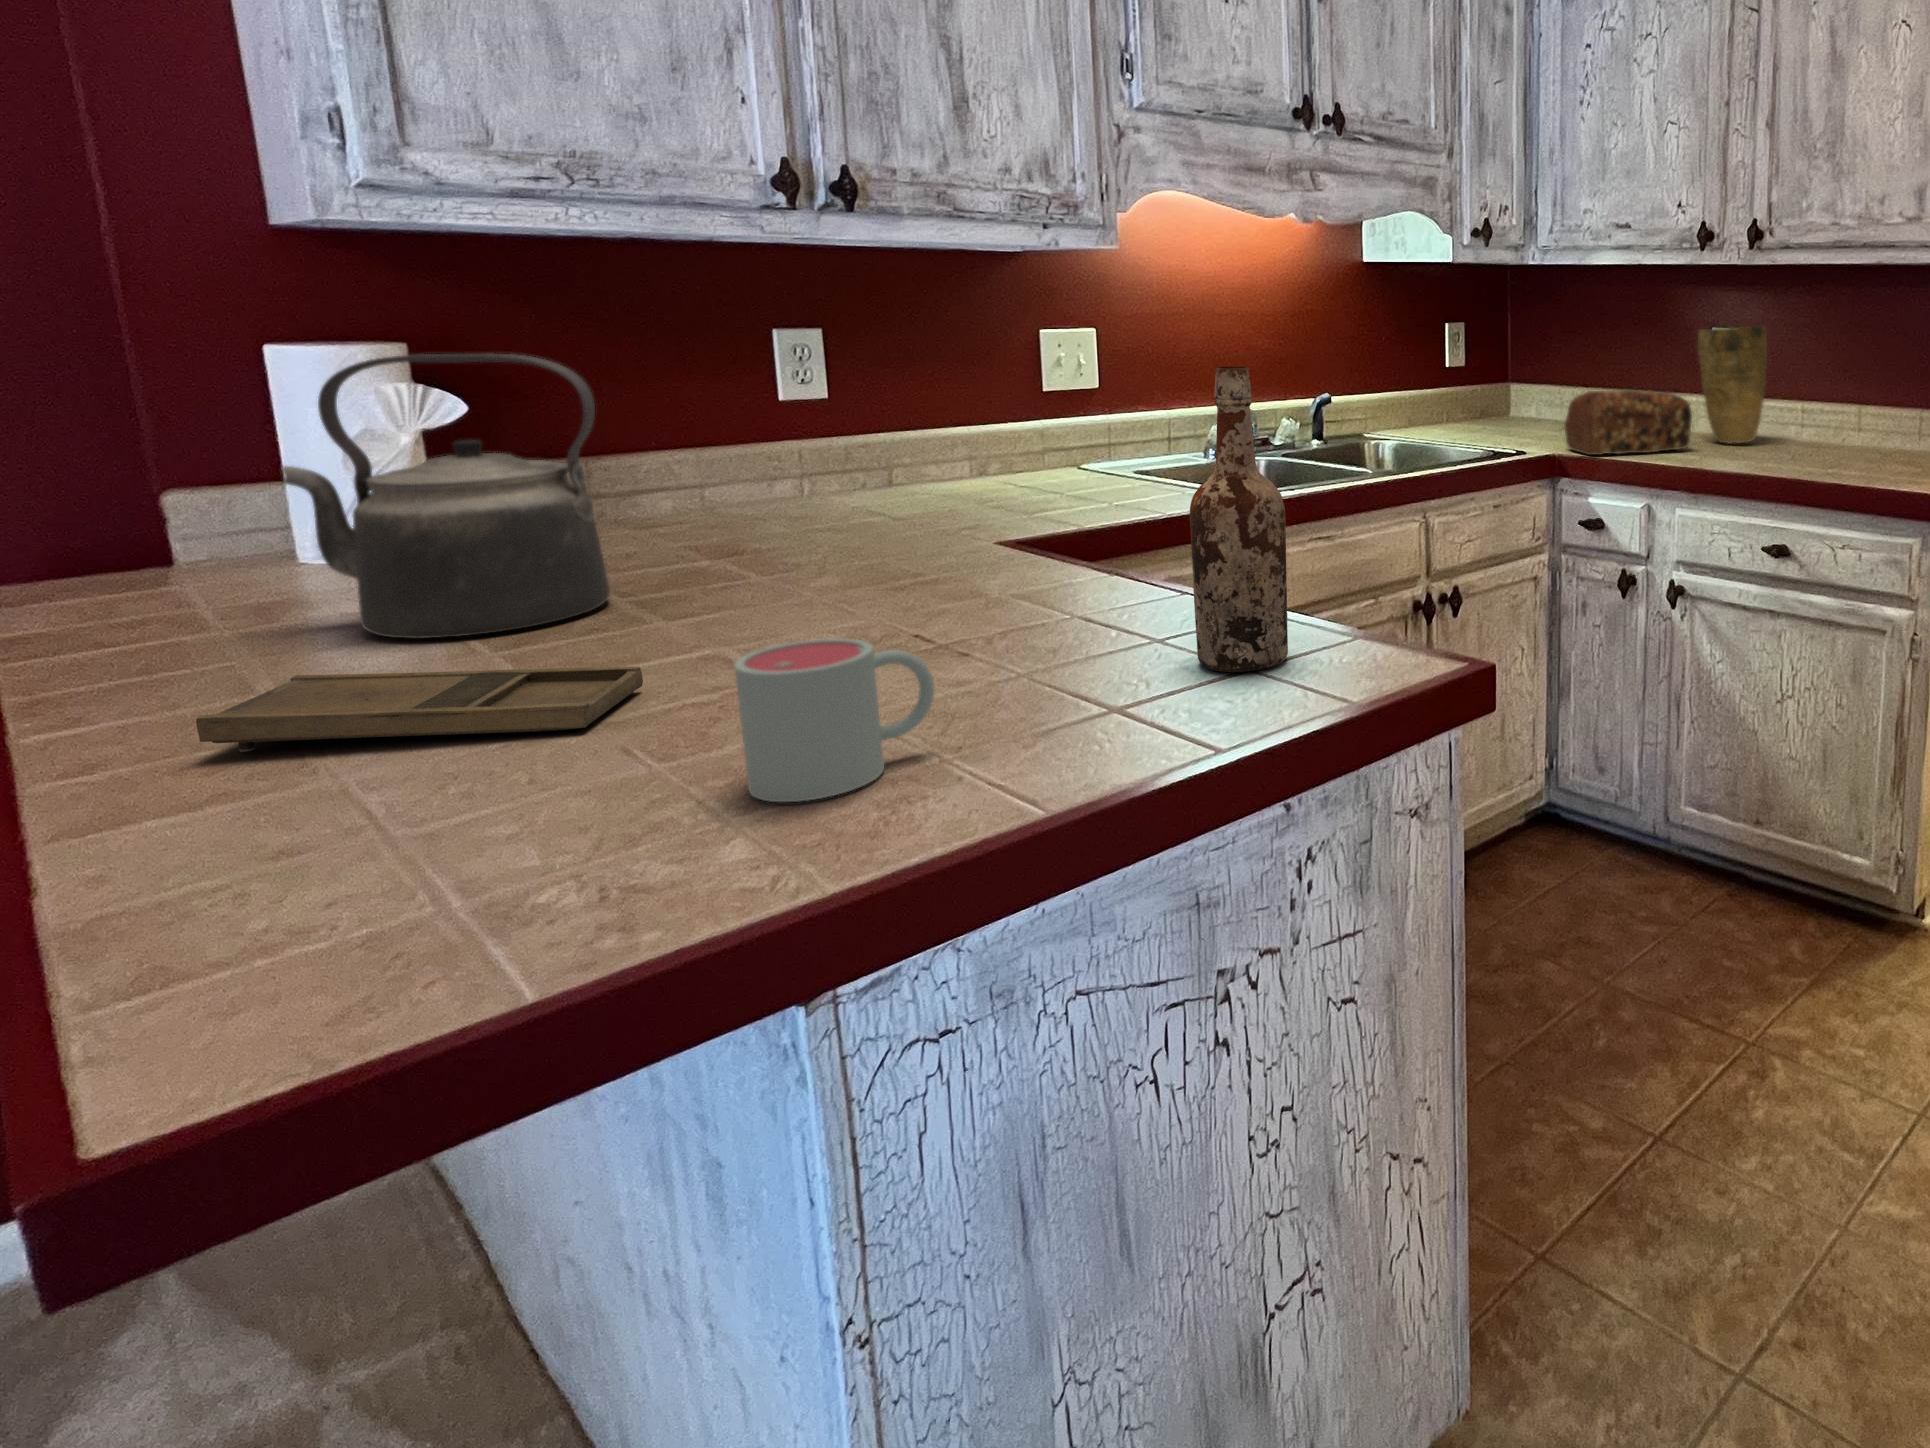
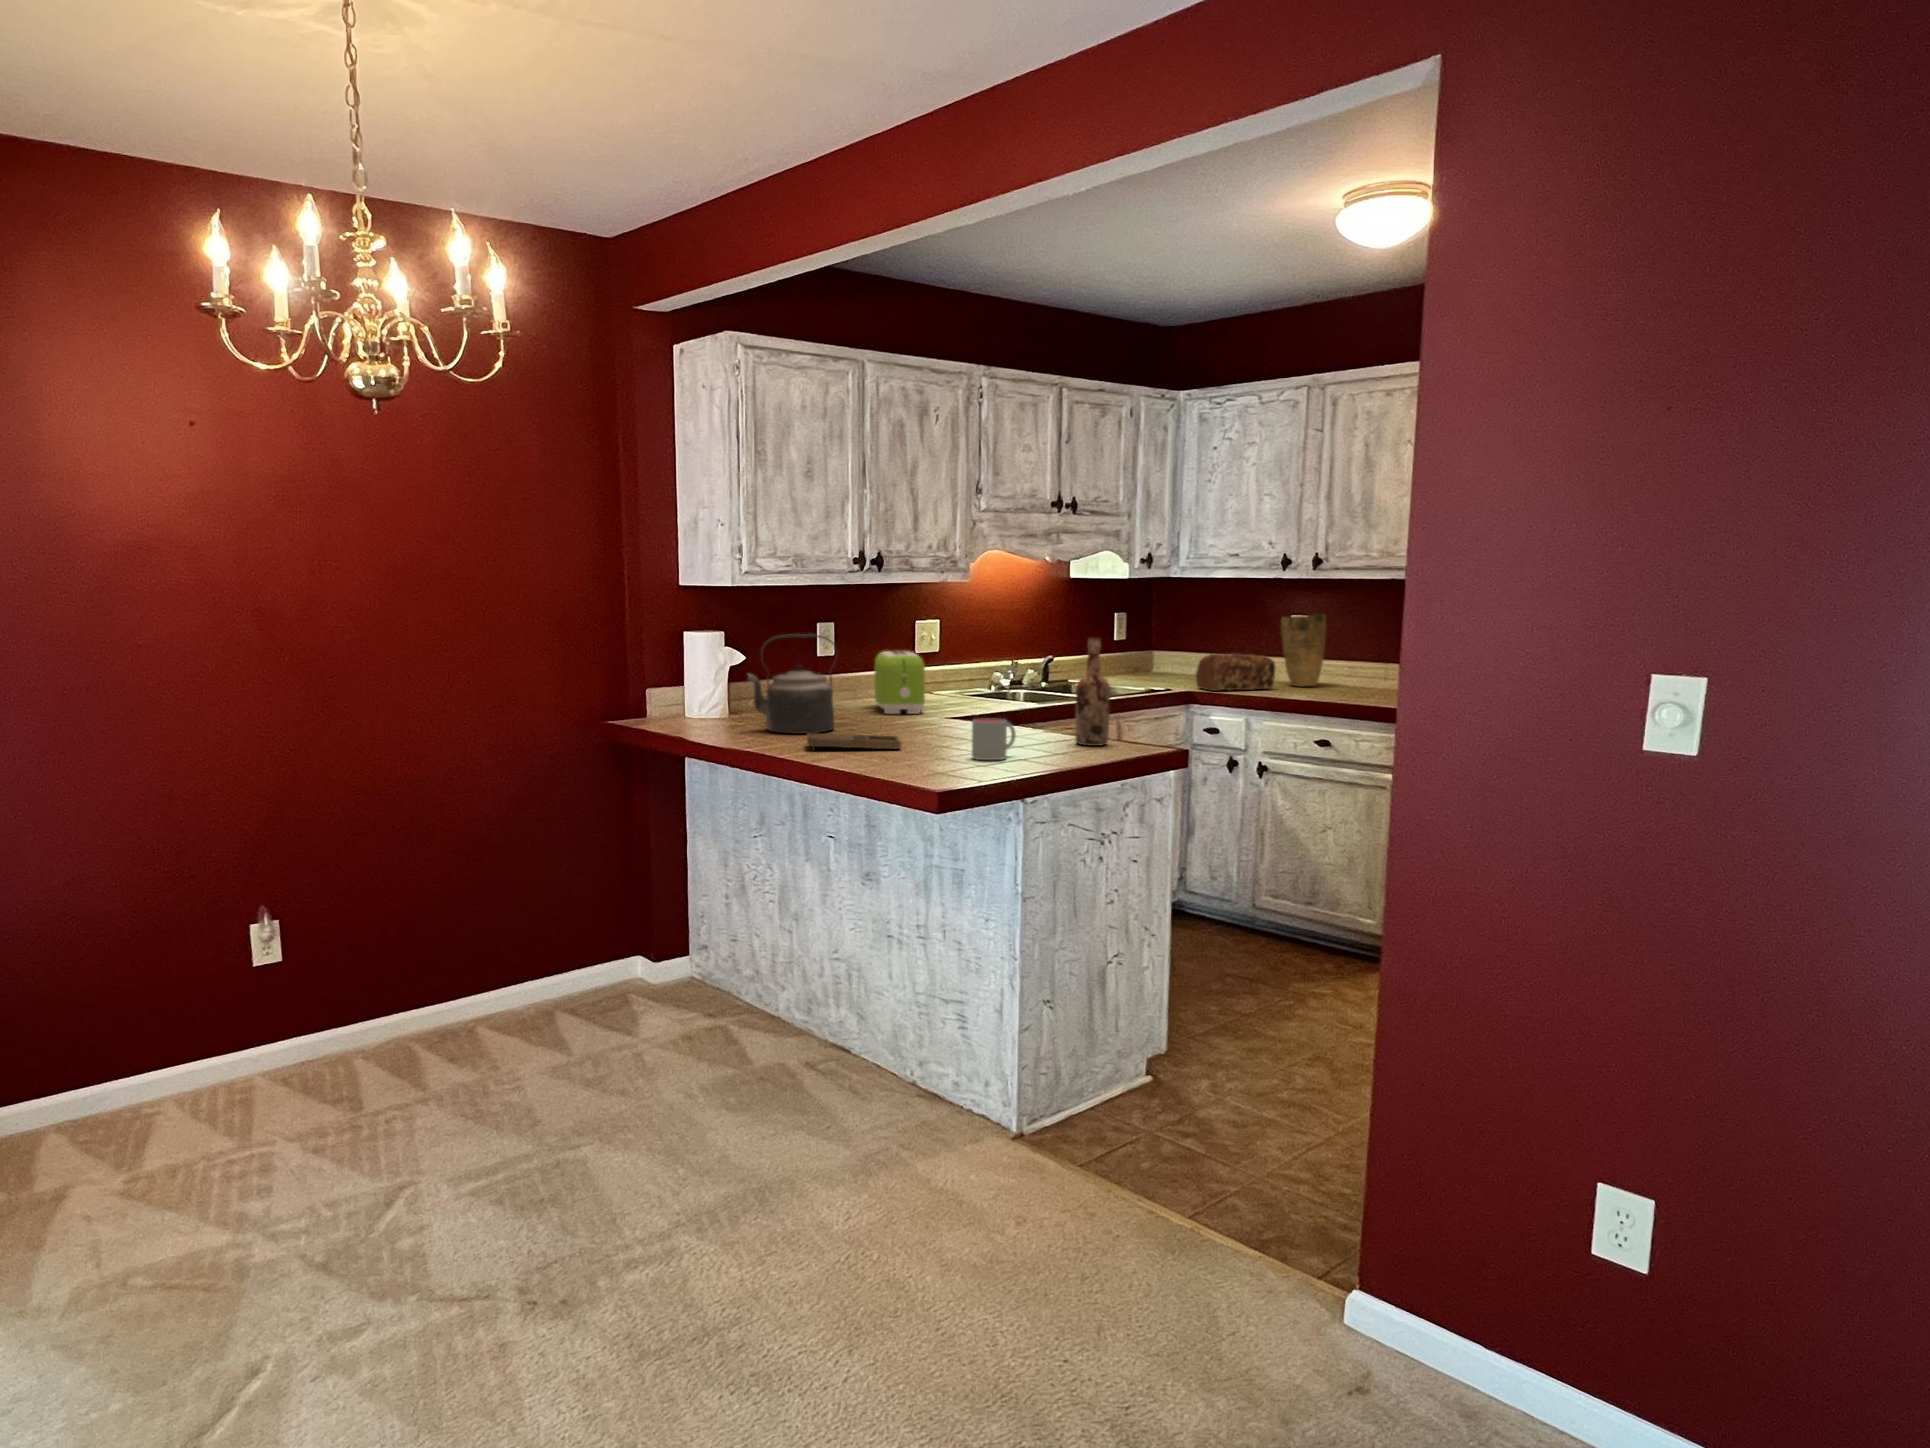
toaster: none [849,391,987,537] -> present [875,651,925,714]

